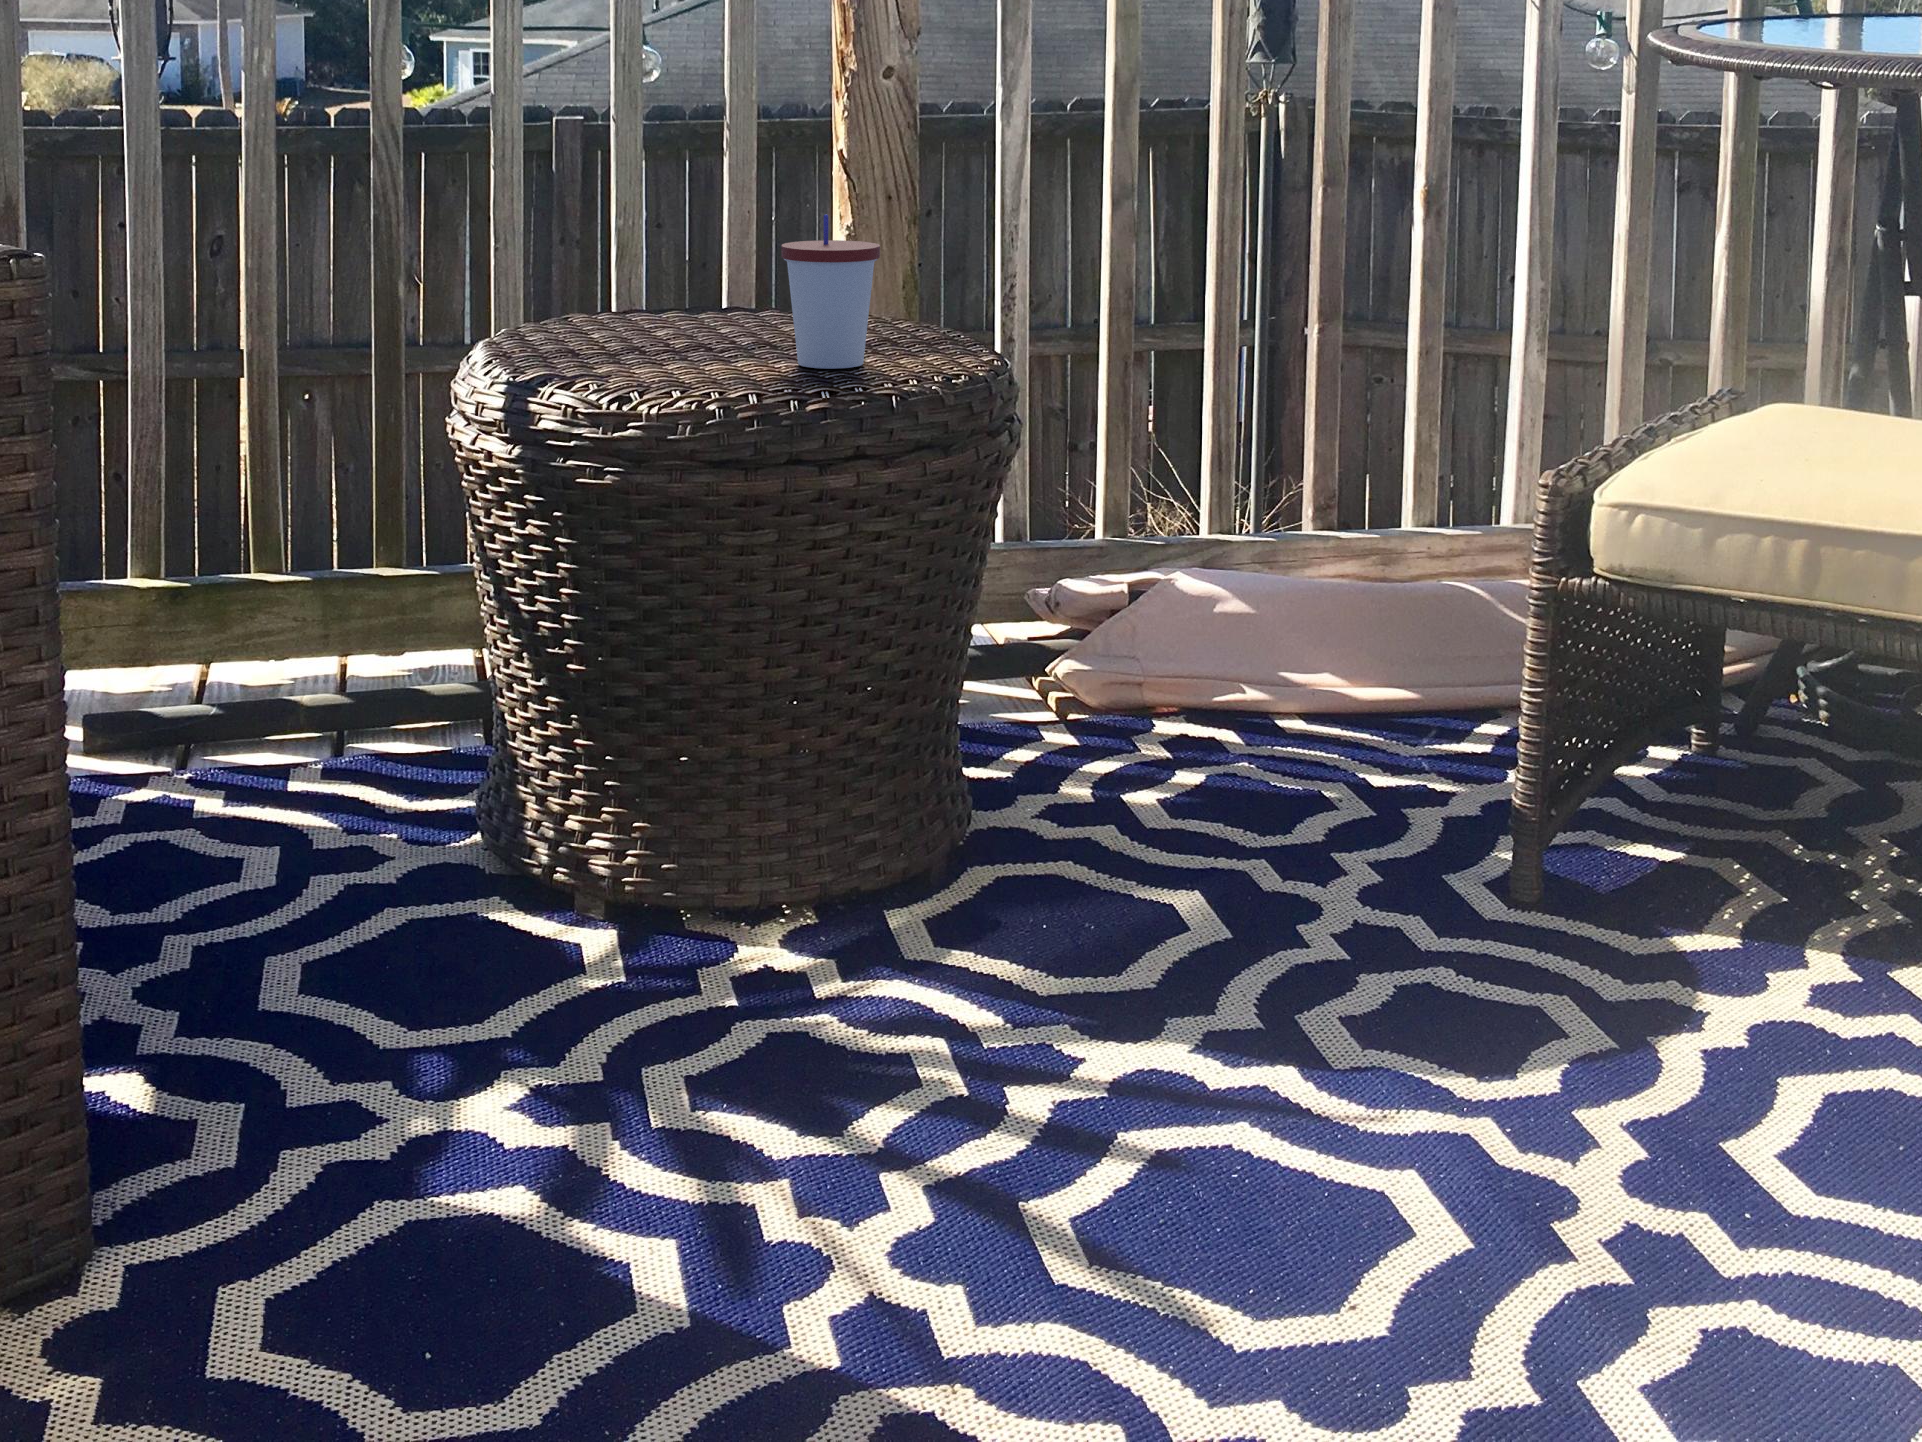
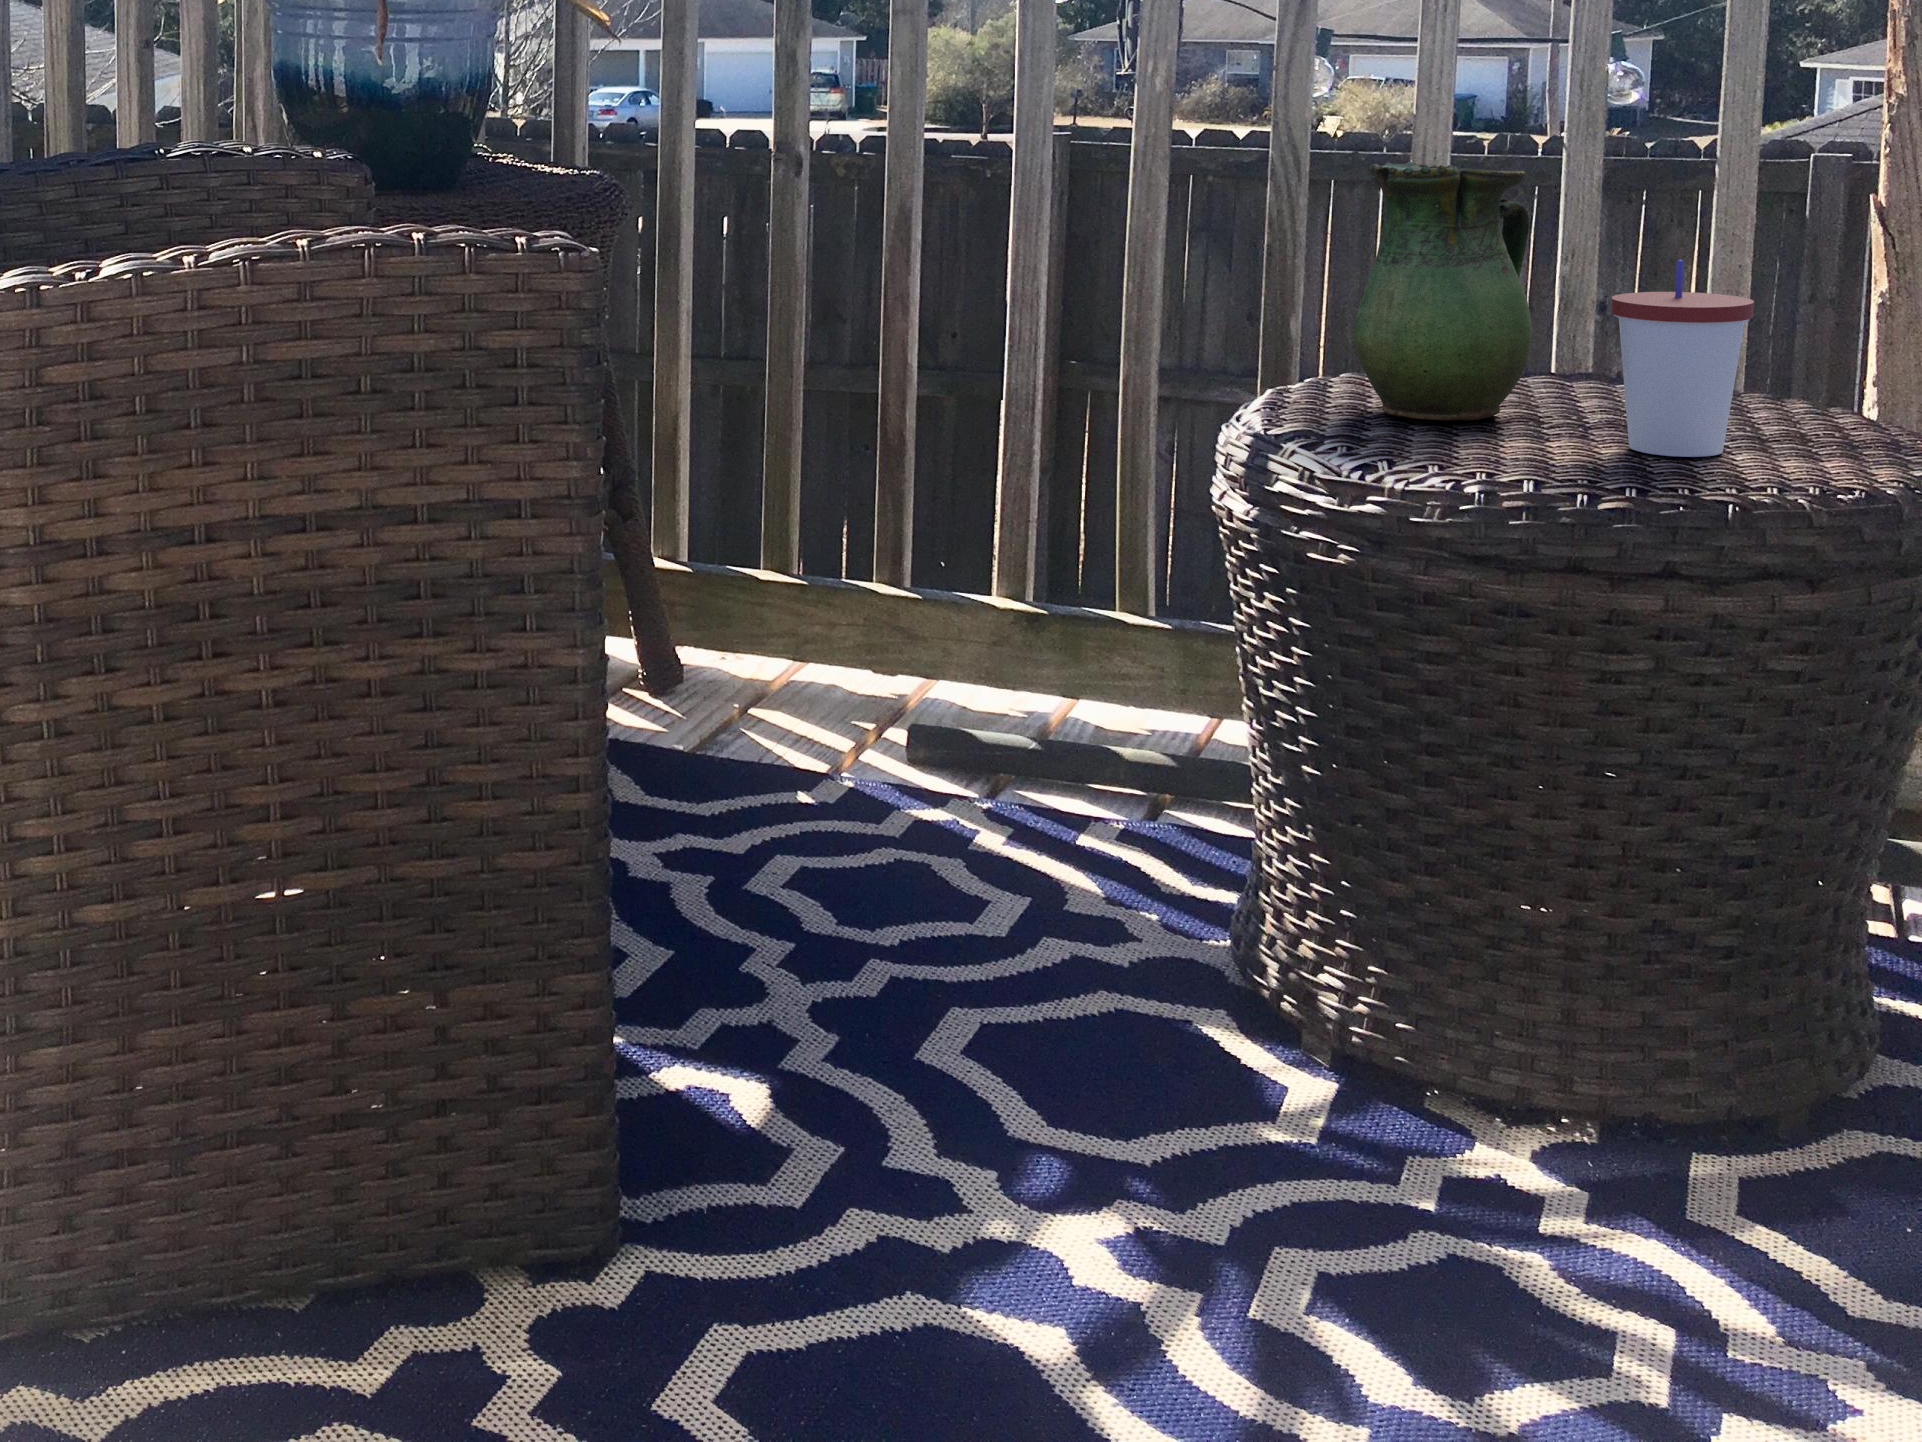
pitcher: none [571,142,707,358] -> present [1354,162,1532,421]

